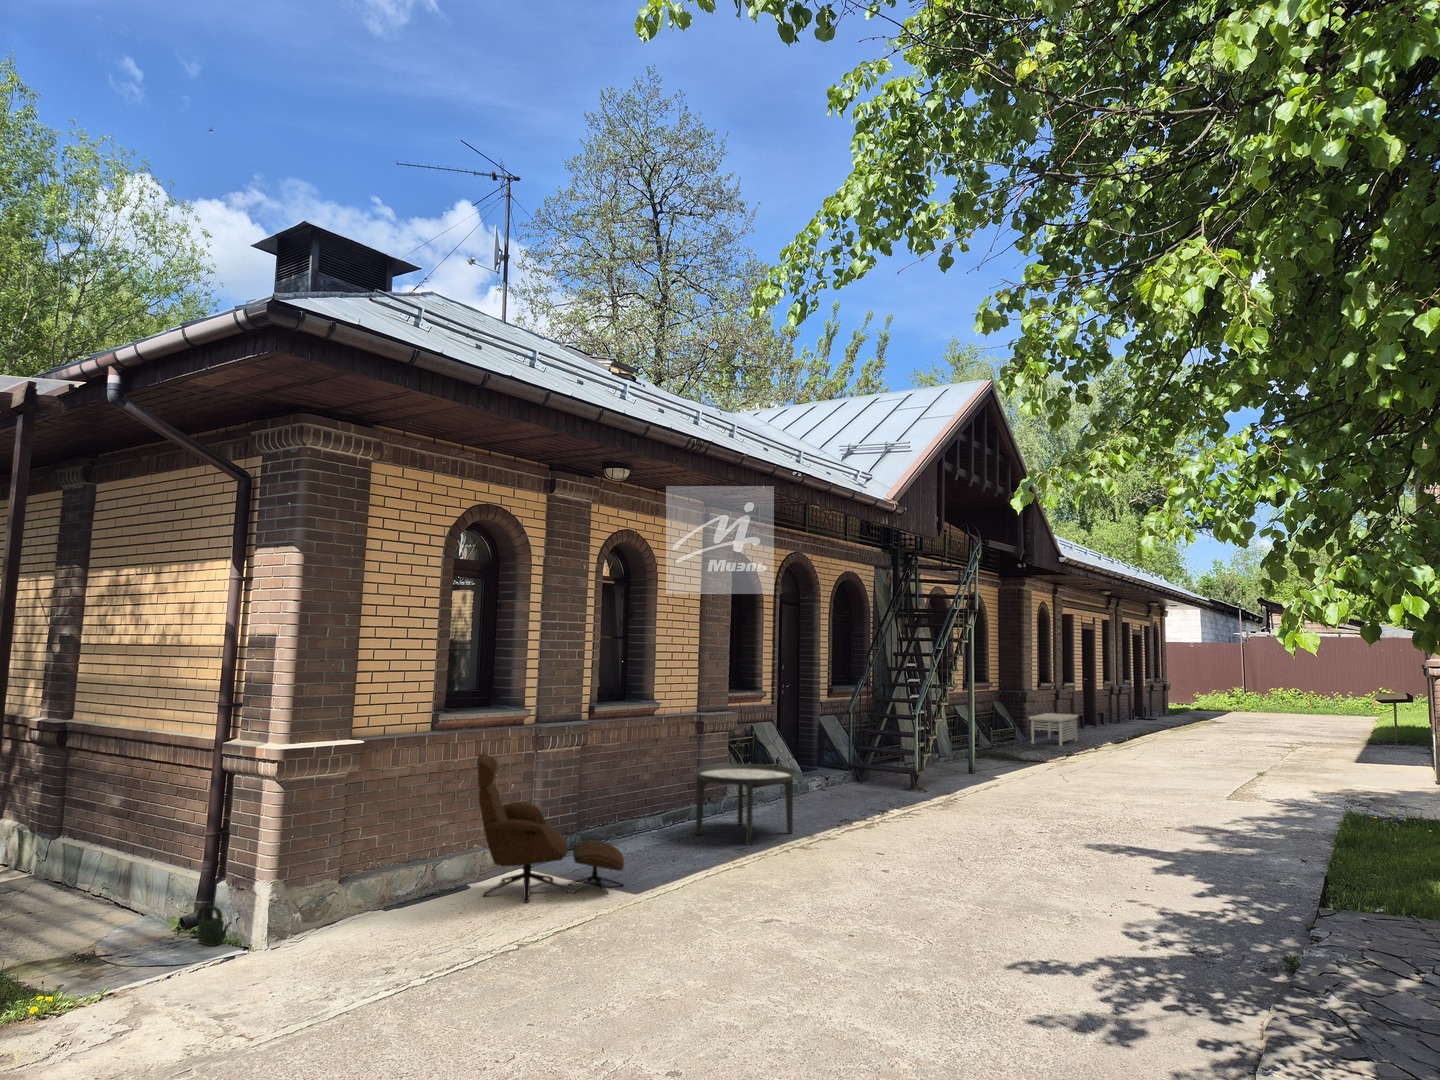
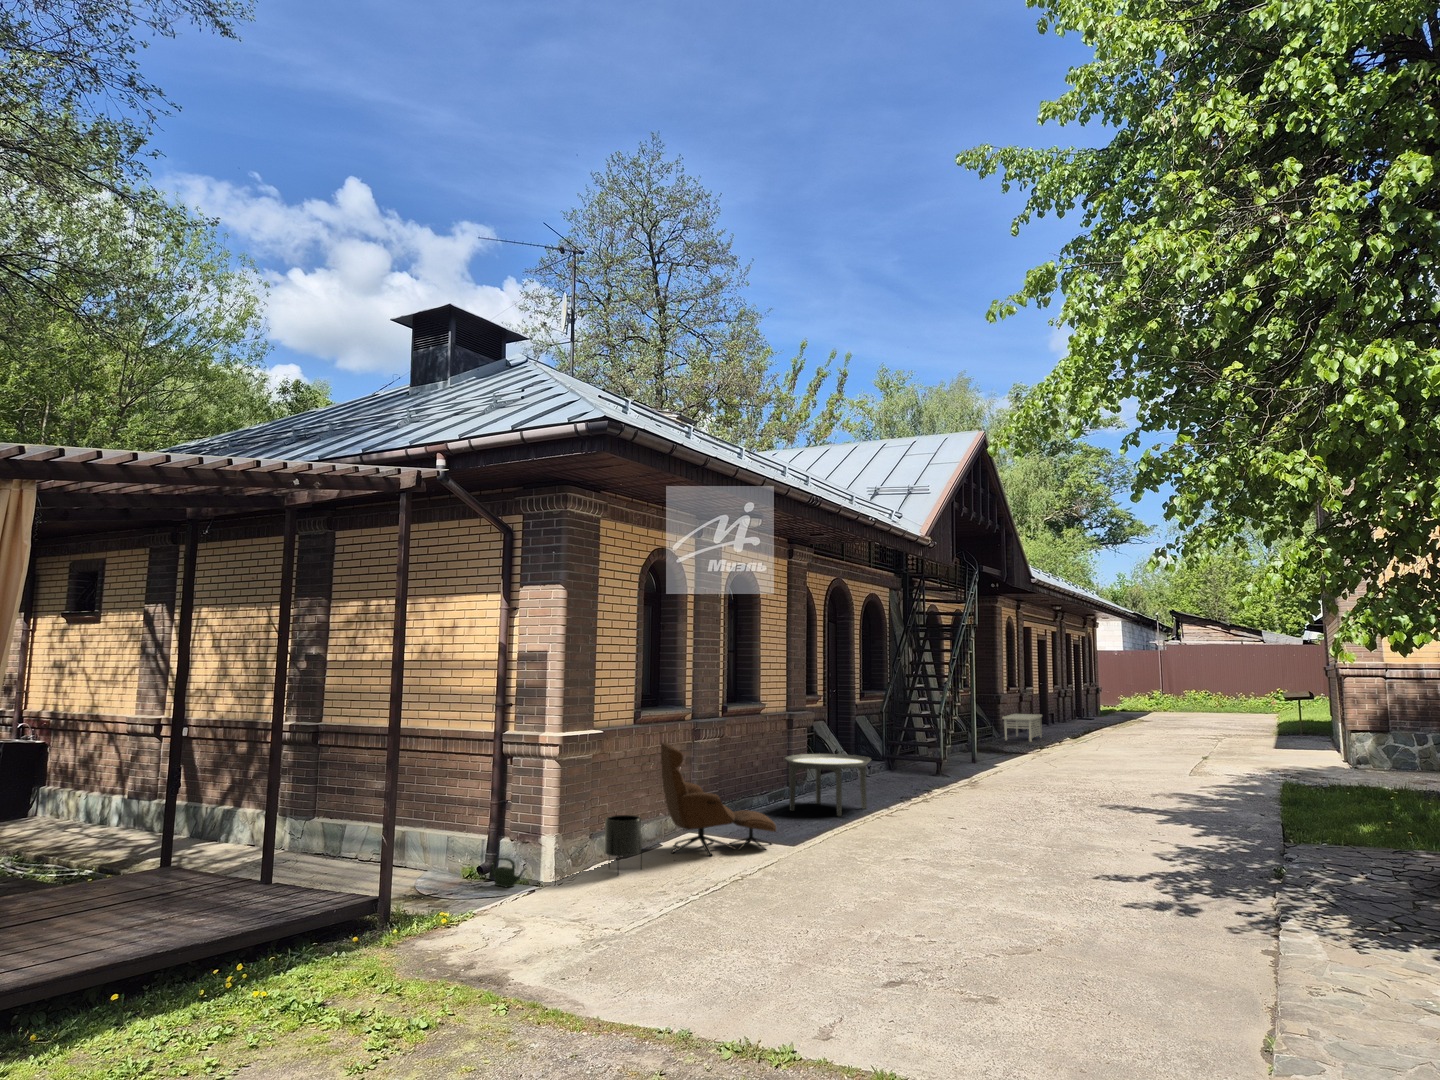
planter: none [363,849,417,932] -> present [605,815,642,861]

